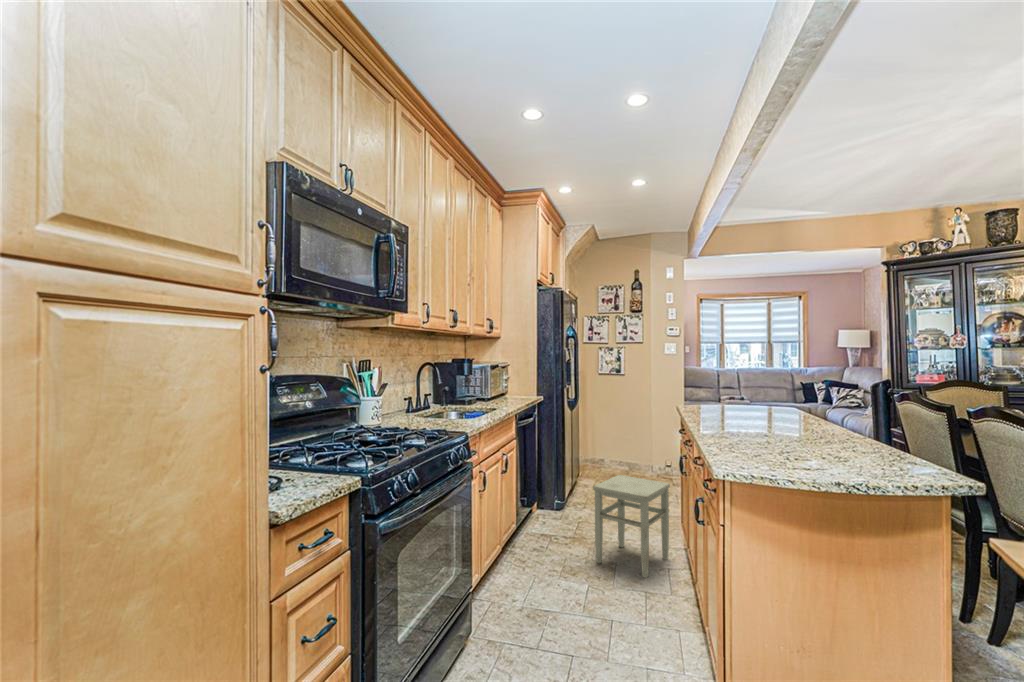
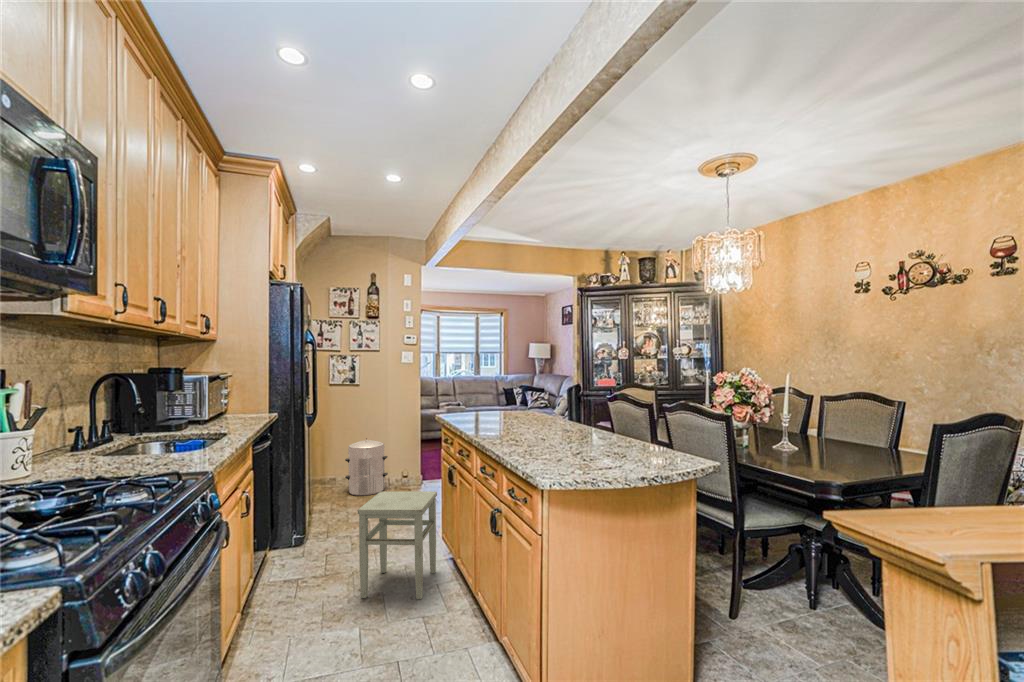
waste bin: none [610,425,649,479] -> present [345,438,388,496]

